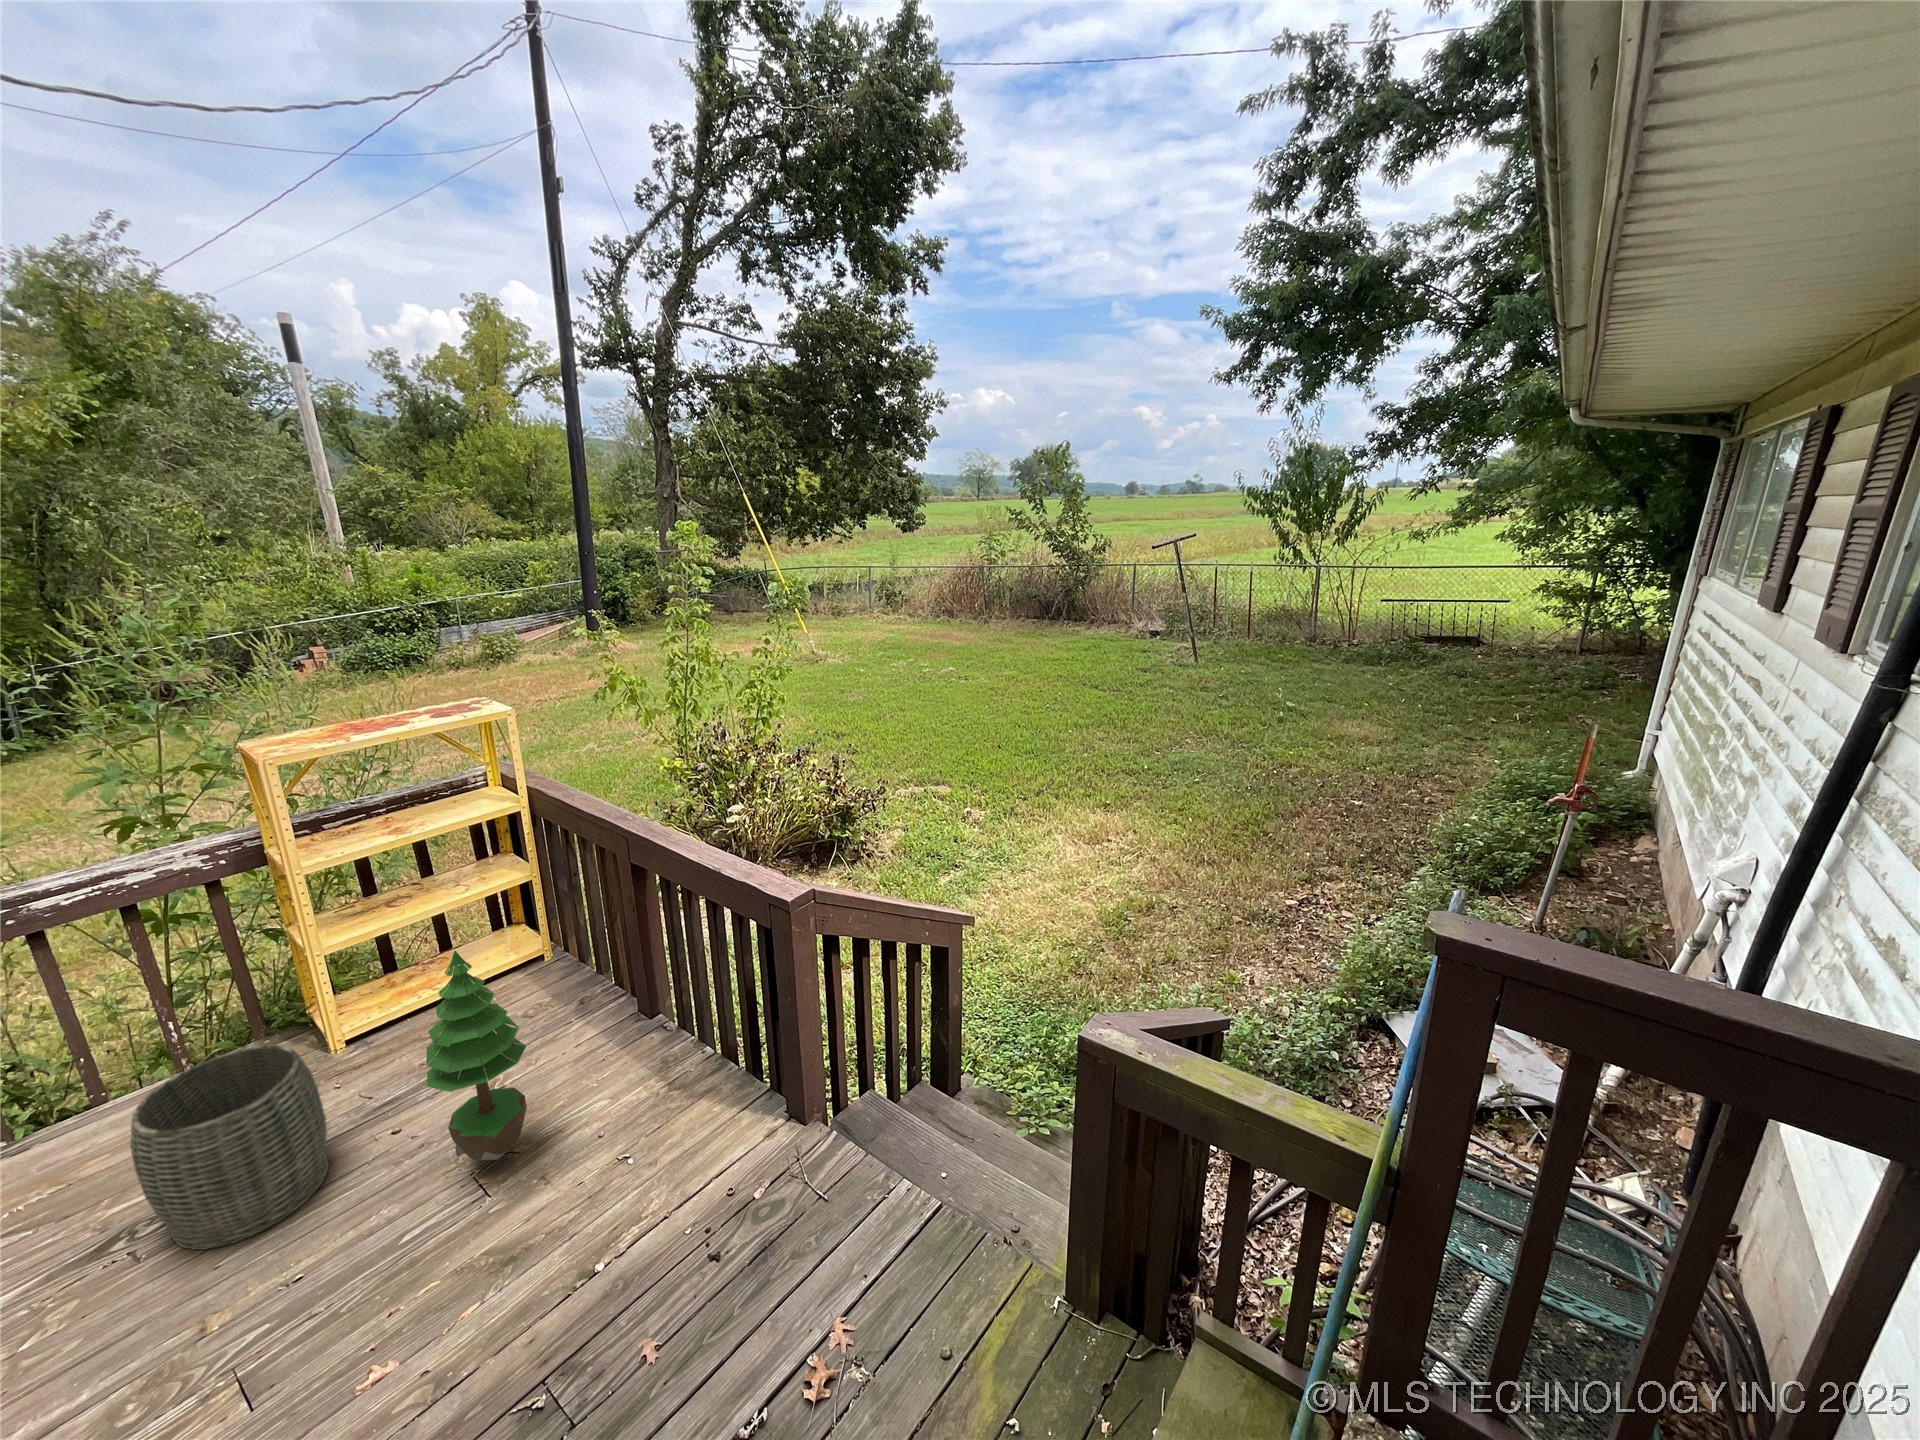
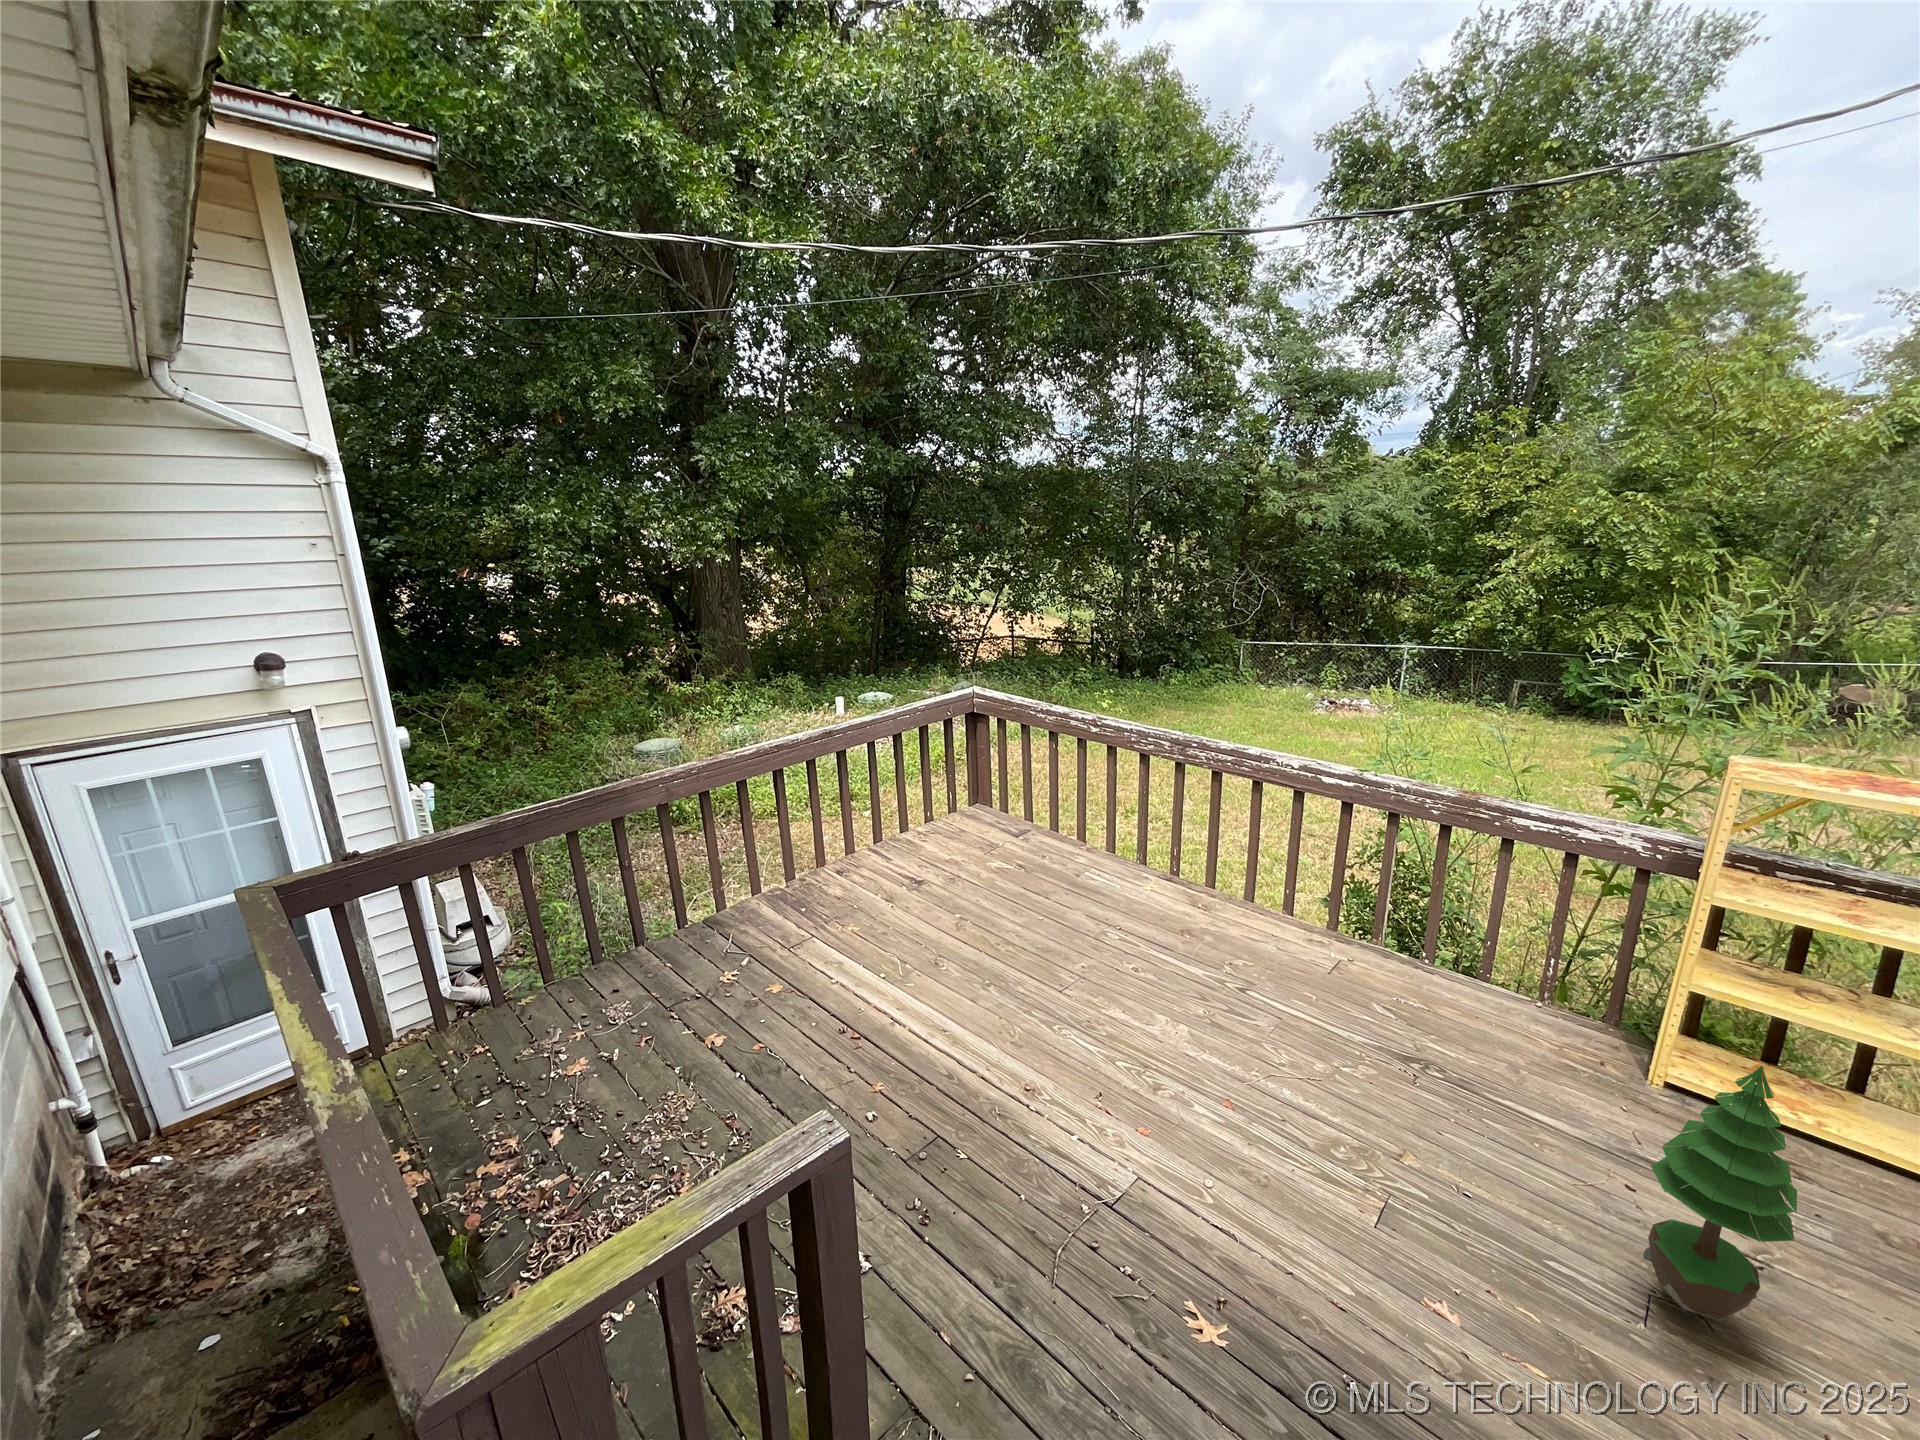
woven basket: present [130,1045,328,1250] -> none [1440,987,1588,1158]

